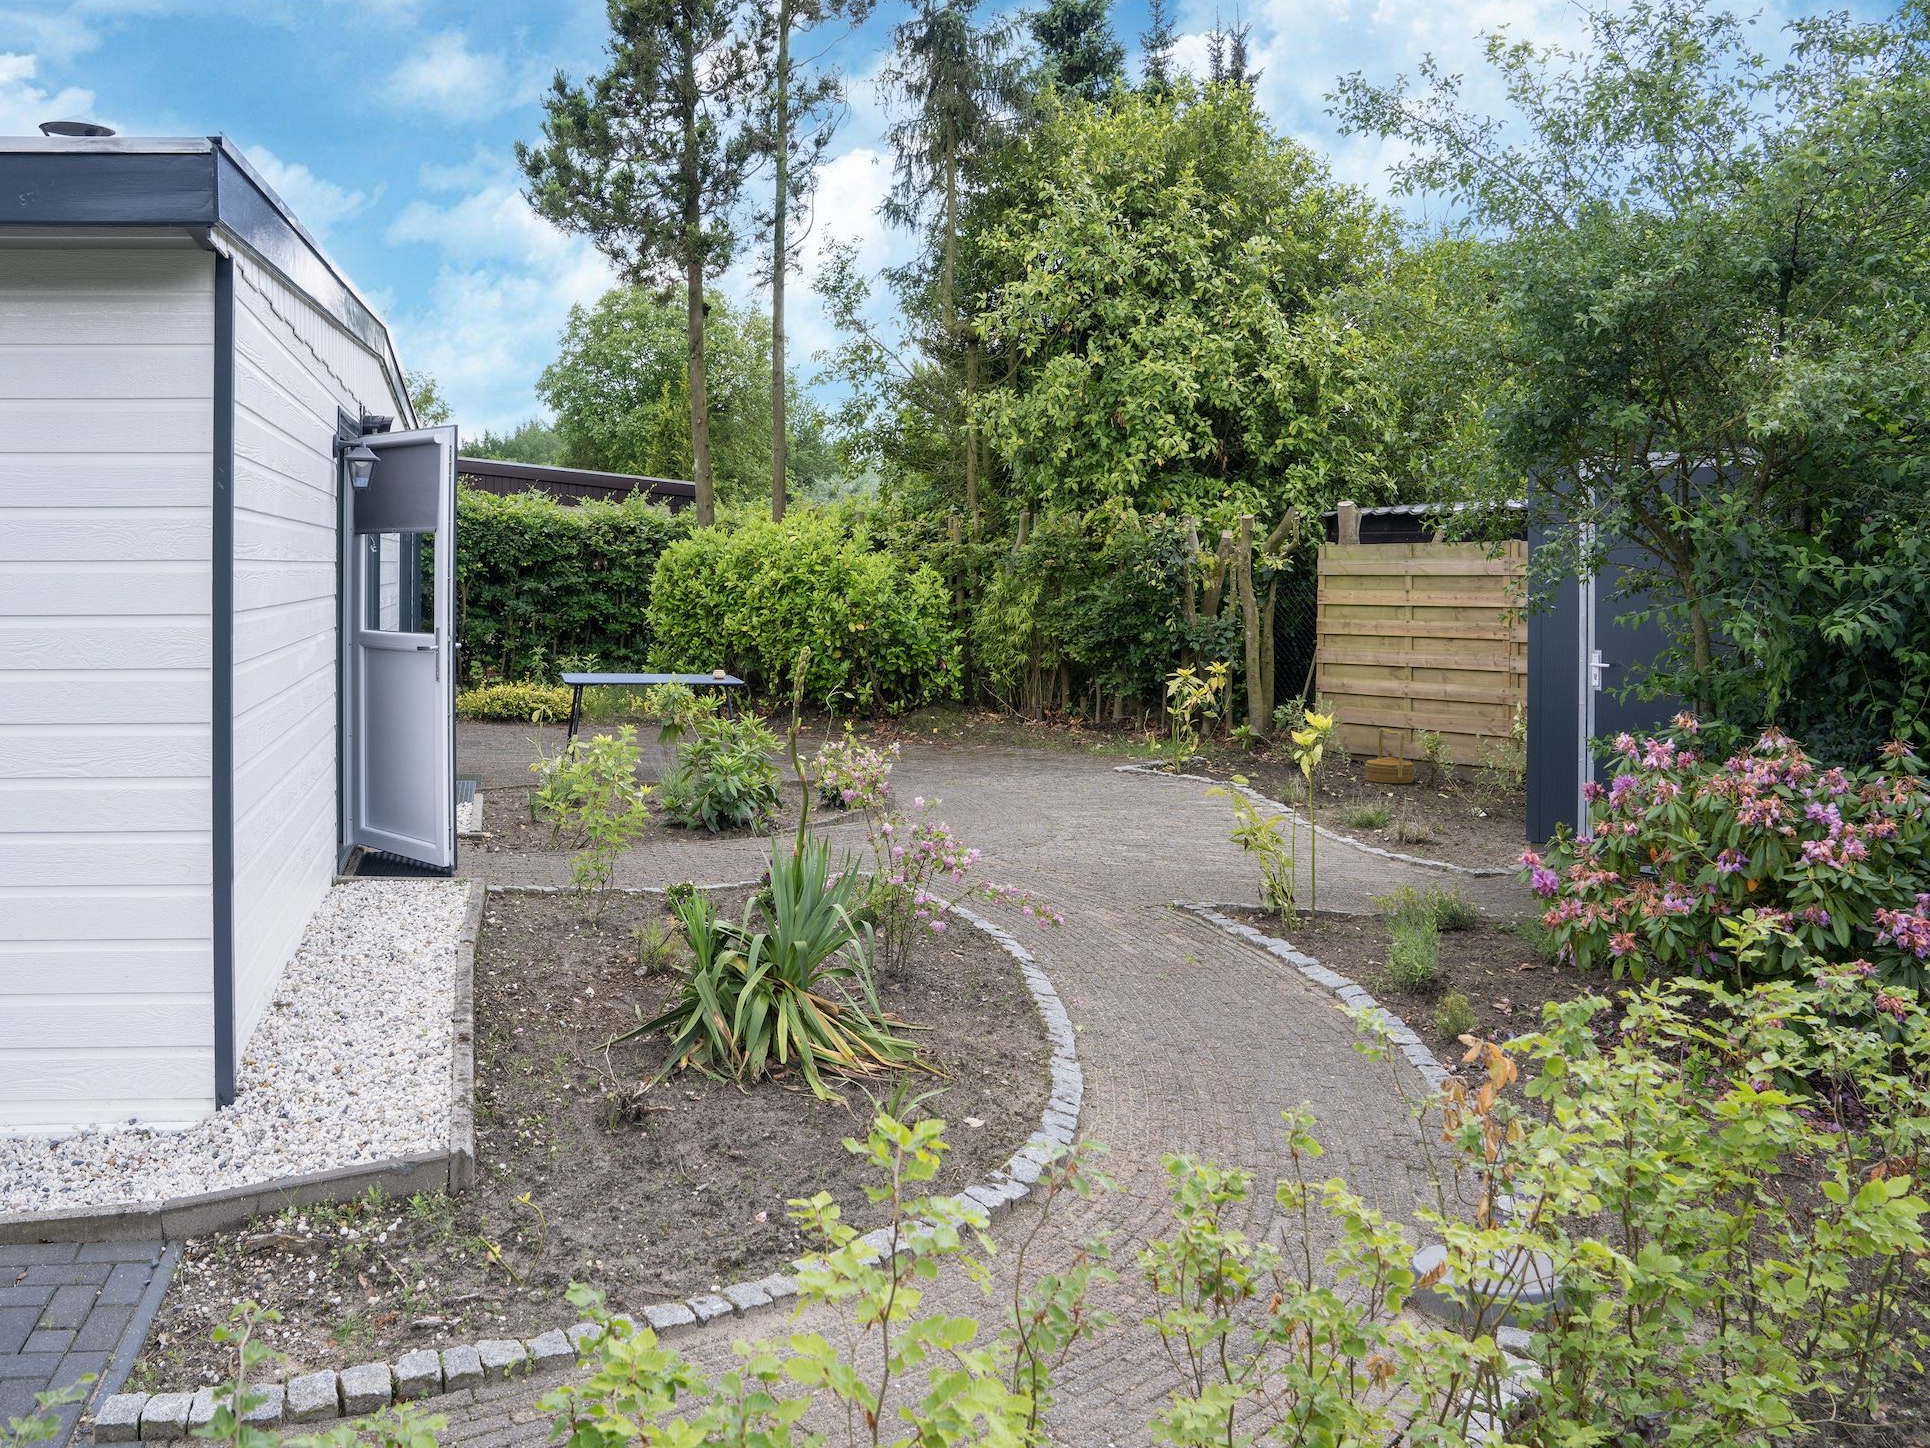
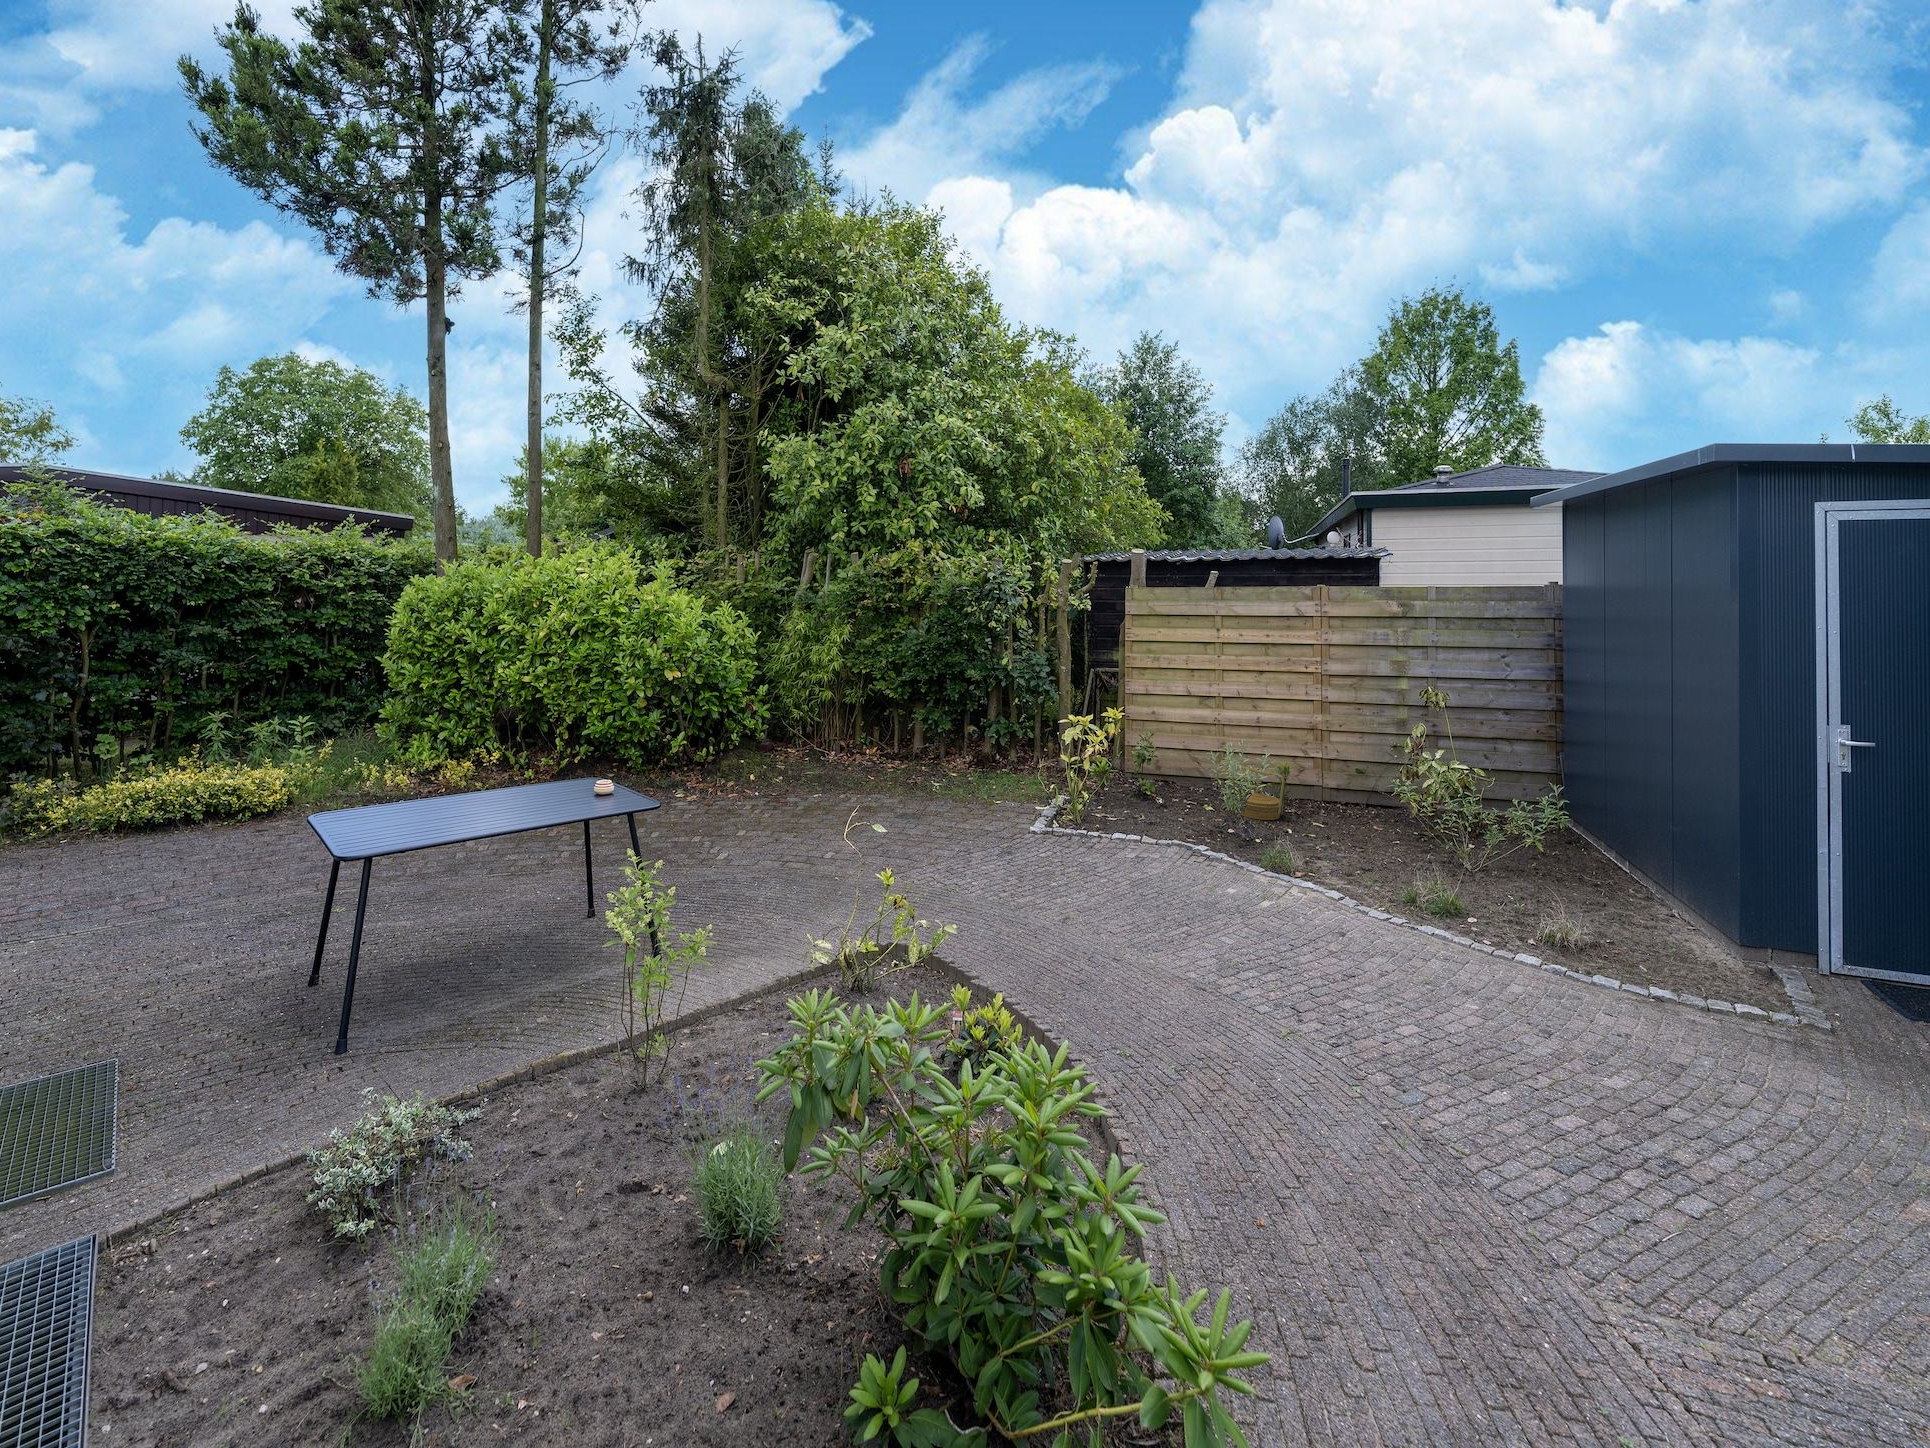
potted plant: none [965,678,994,722] -> present [759,716,777,752]

